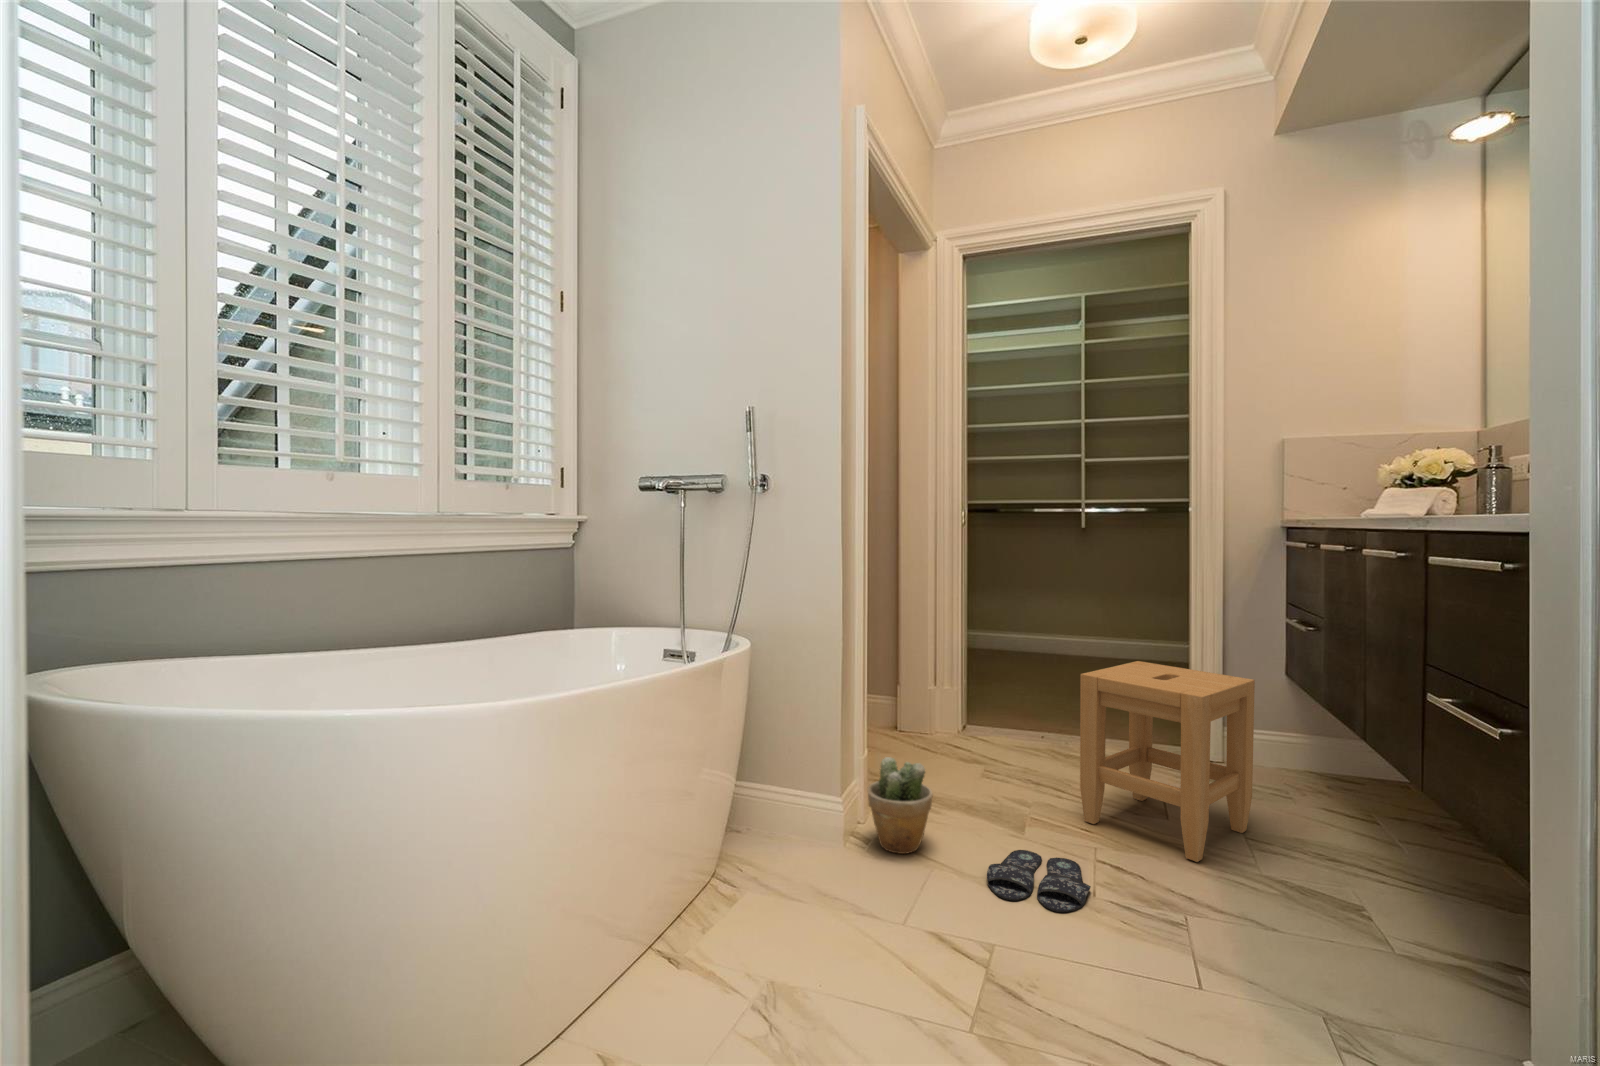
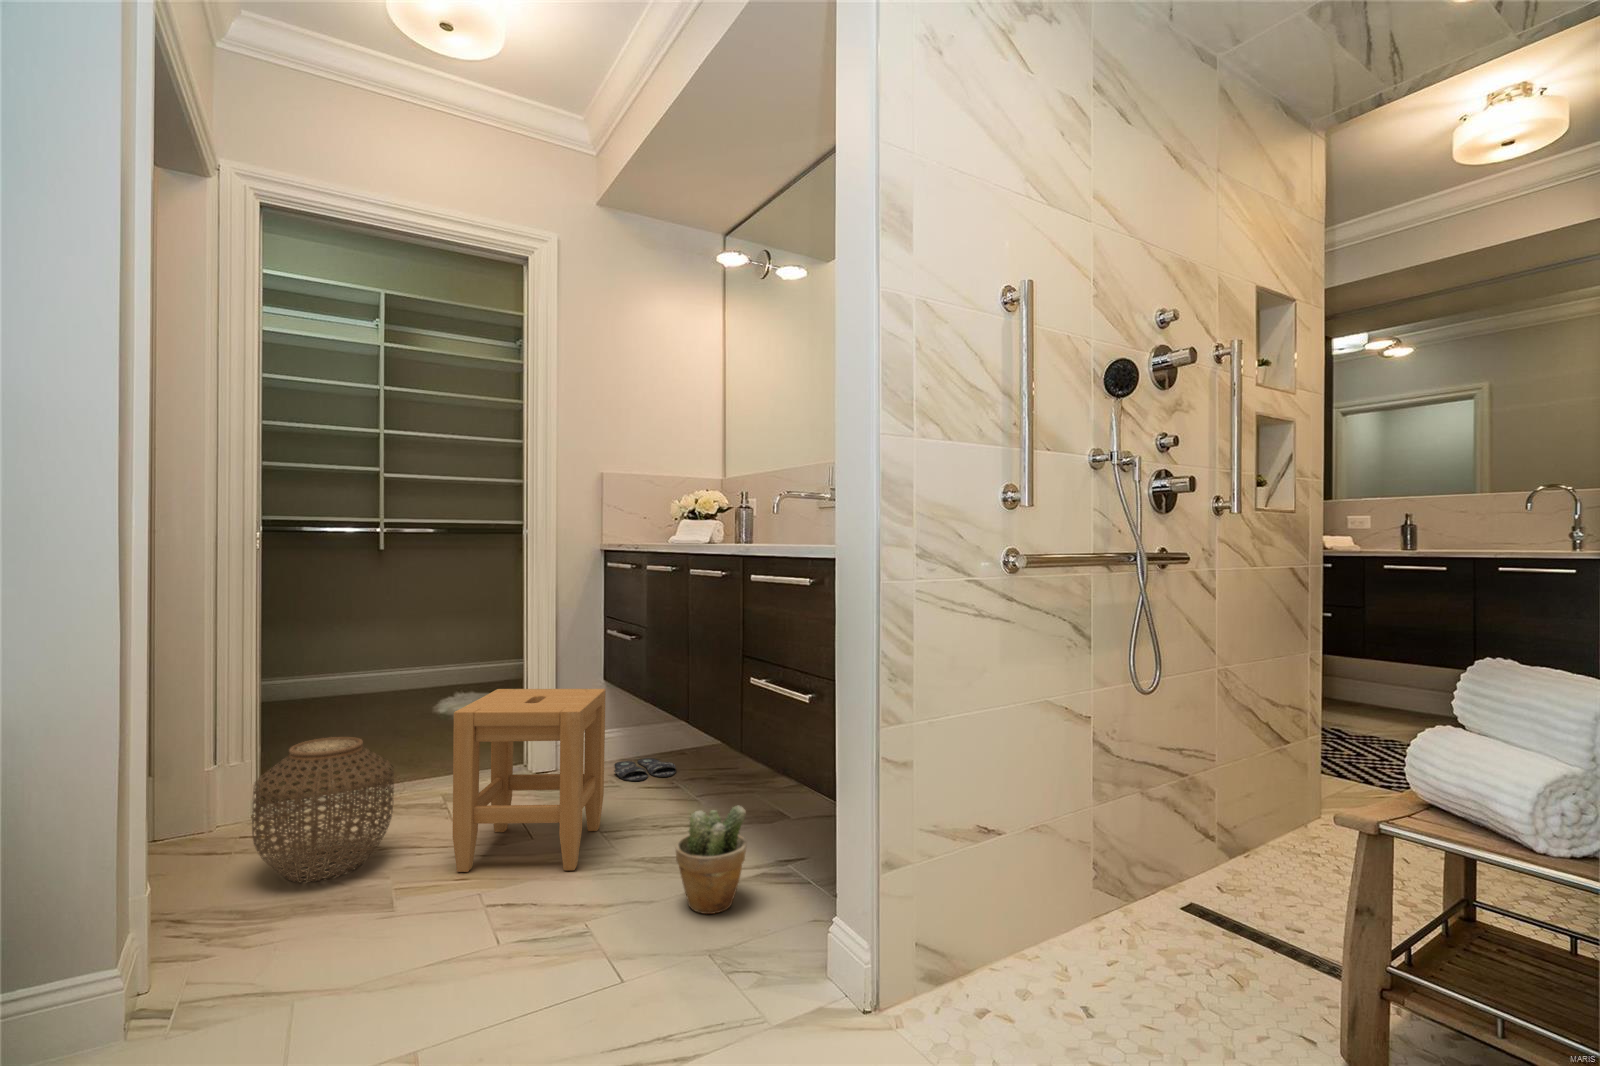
woven basket: none [941,677,1040,791] -> present [252,737,394,882]
potted plant: present [868,757,933,854] -> present [676,805,746,914]
slippers: present [987,850,1091,912] -> present [614,758,676,781]

